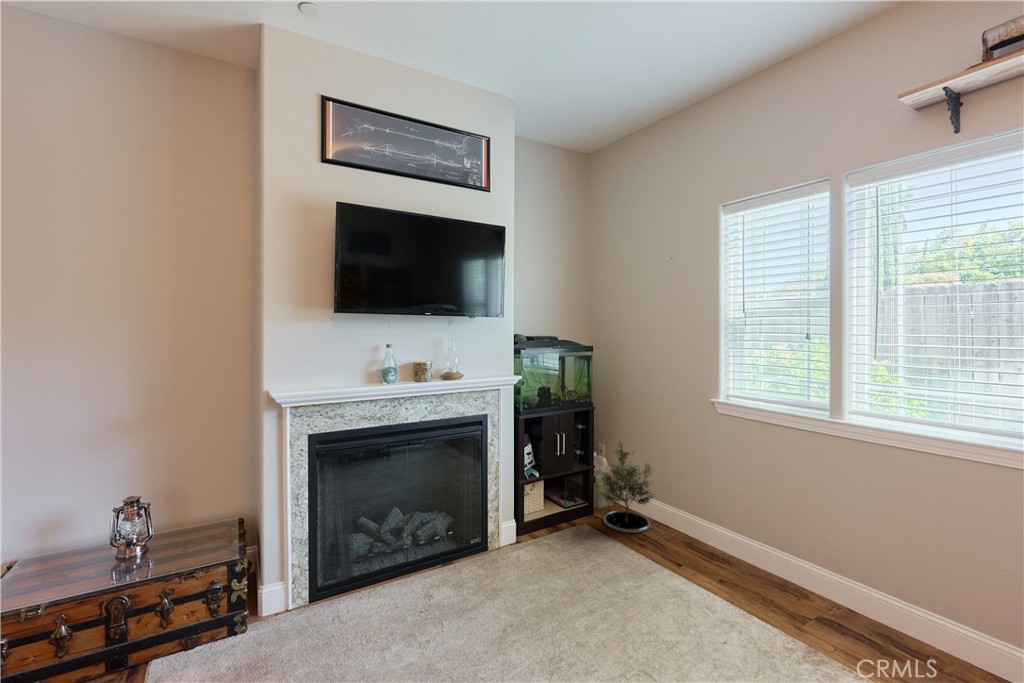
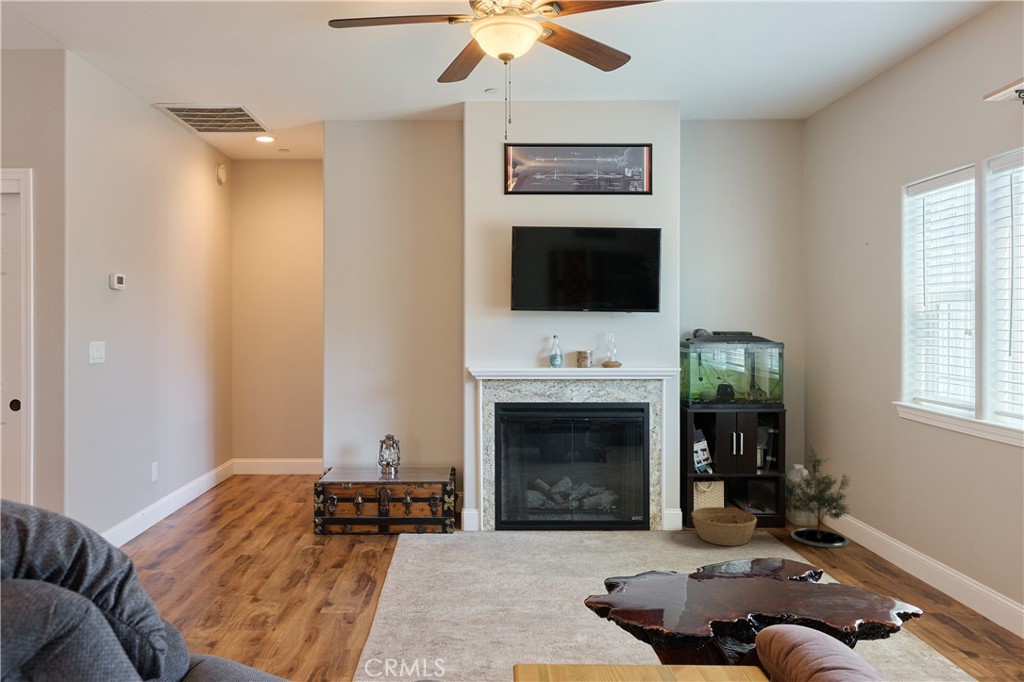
basket: none [529,509,591,554] -> present [692,507,757,546]

